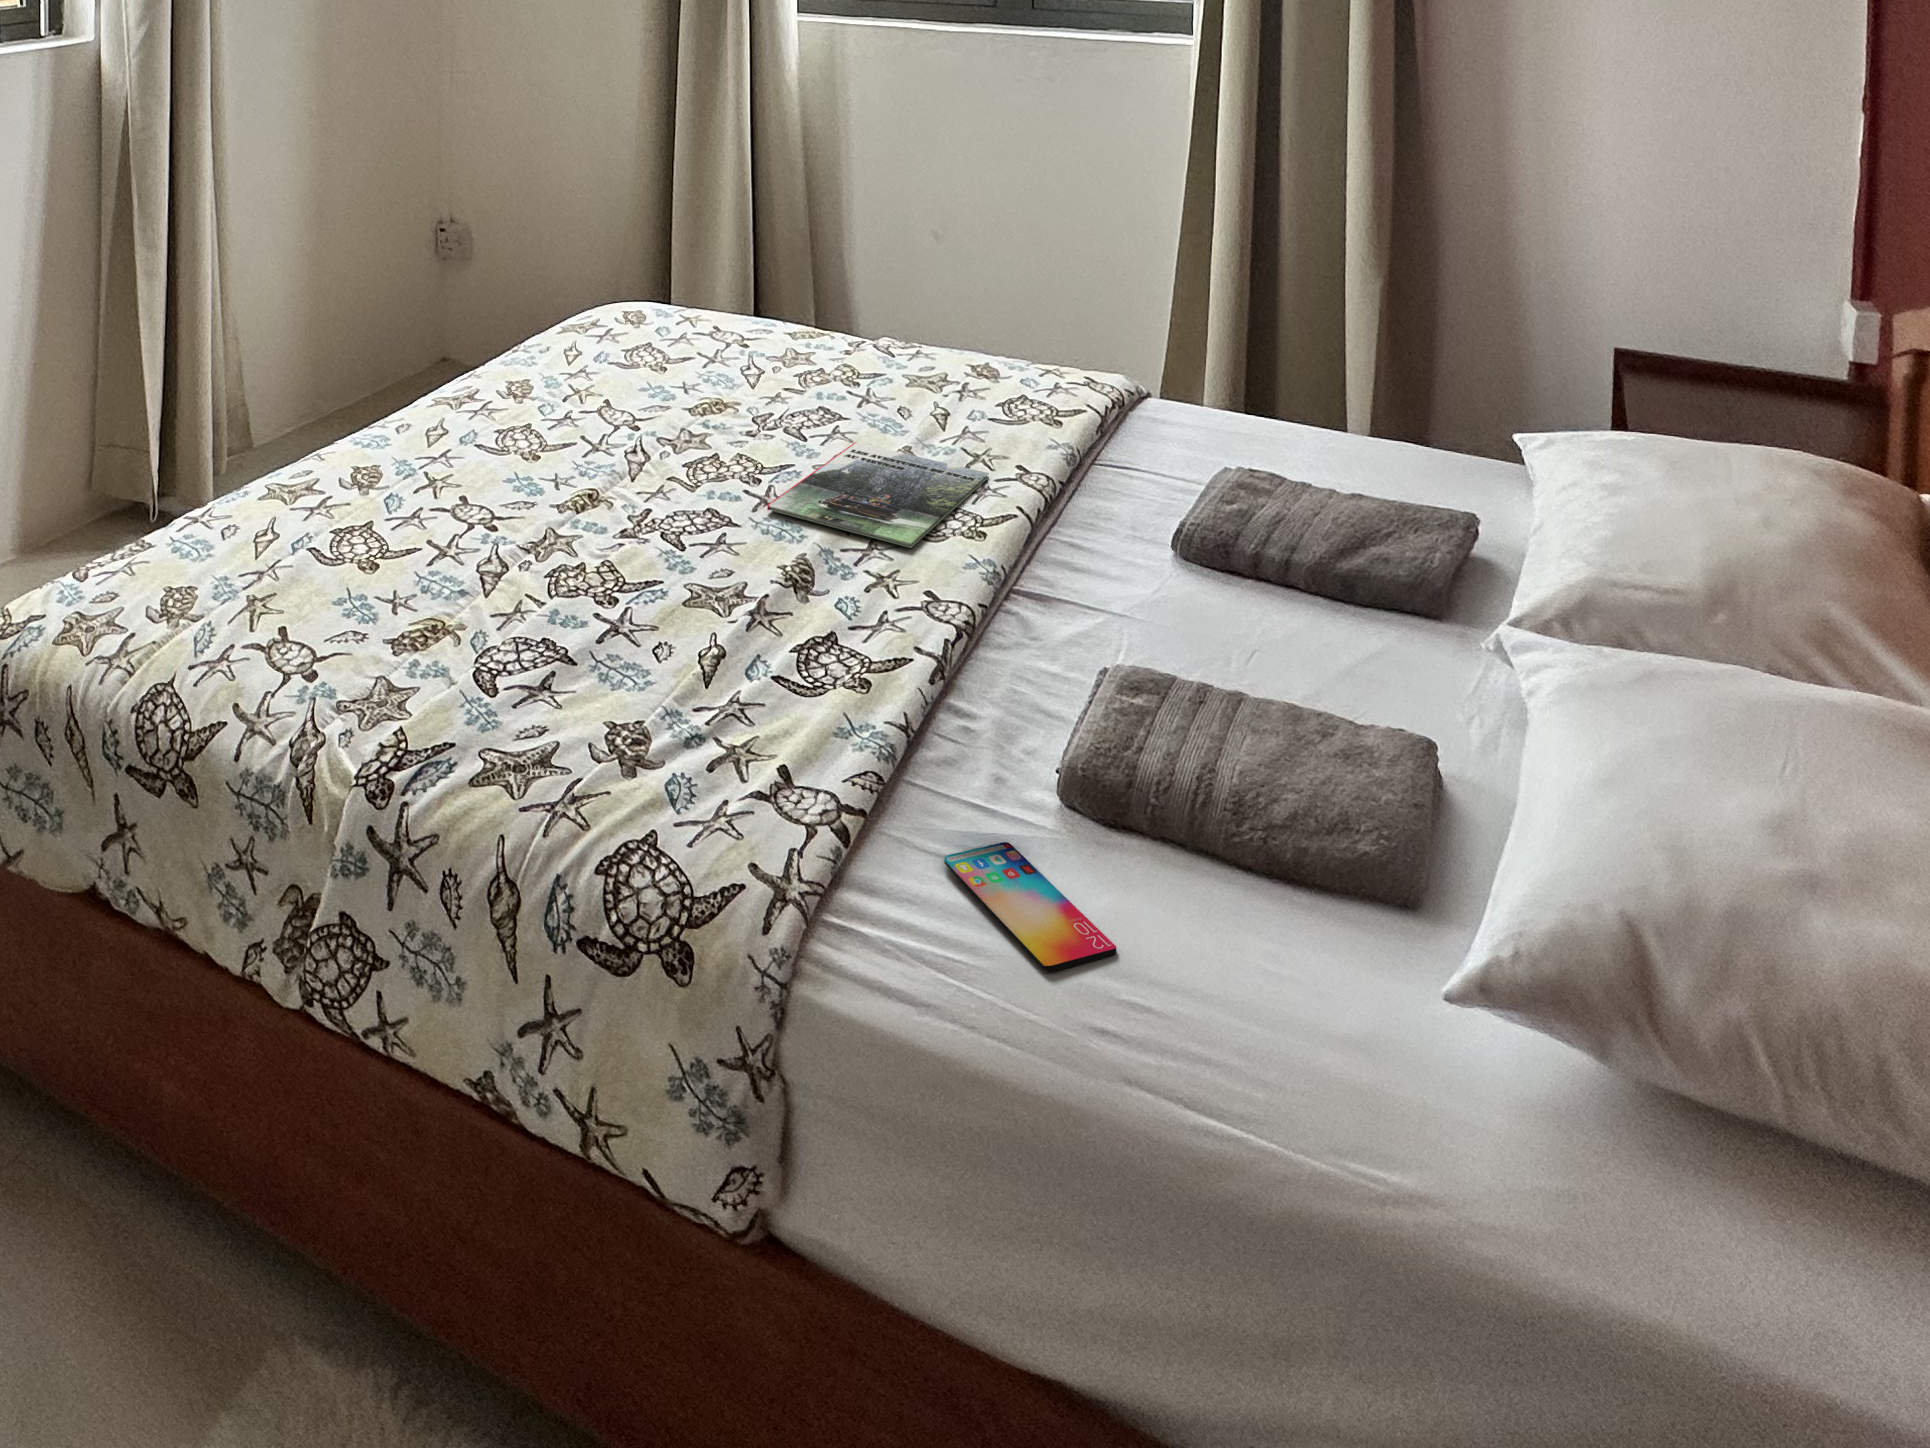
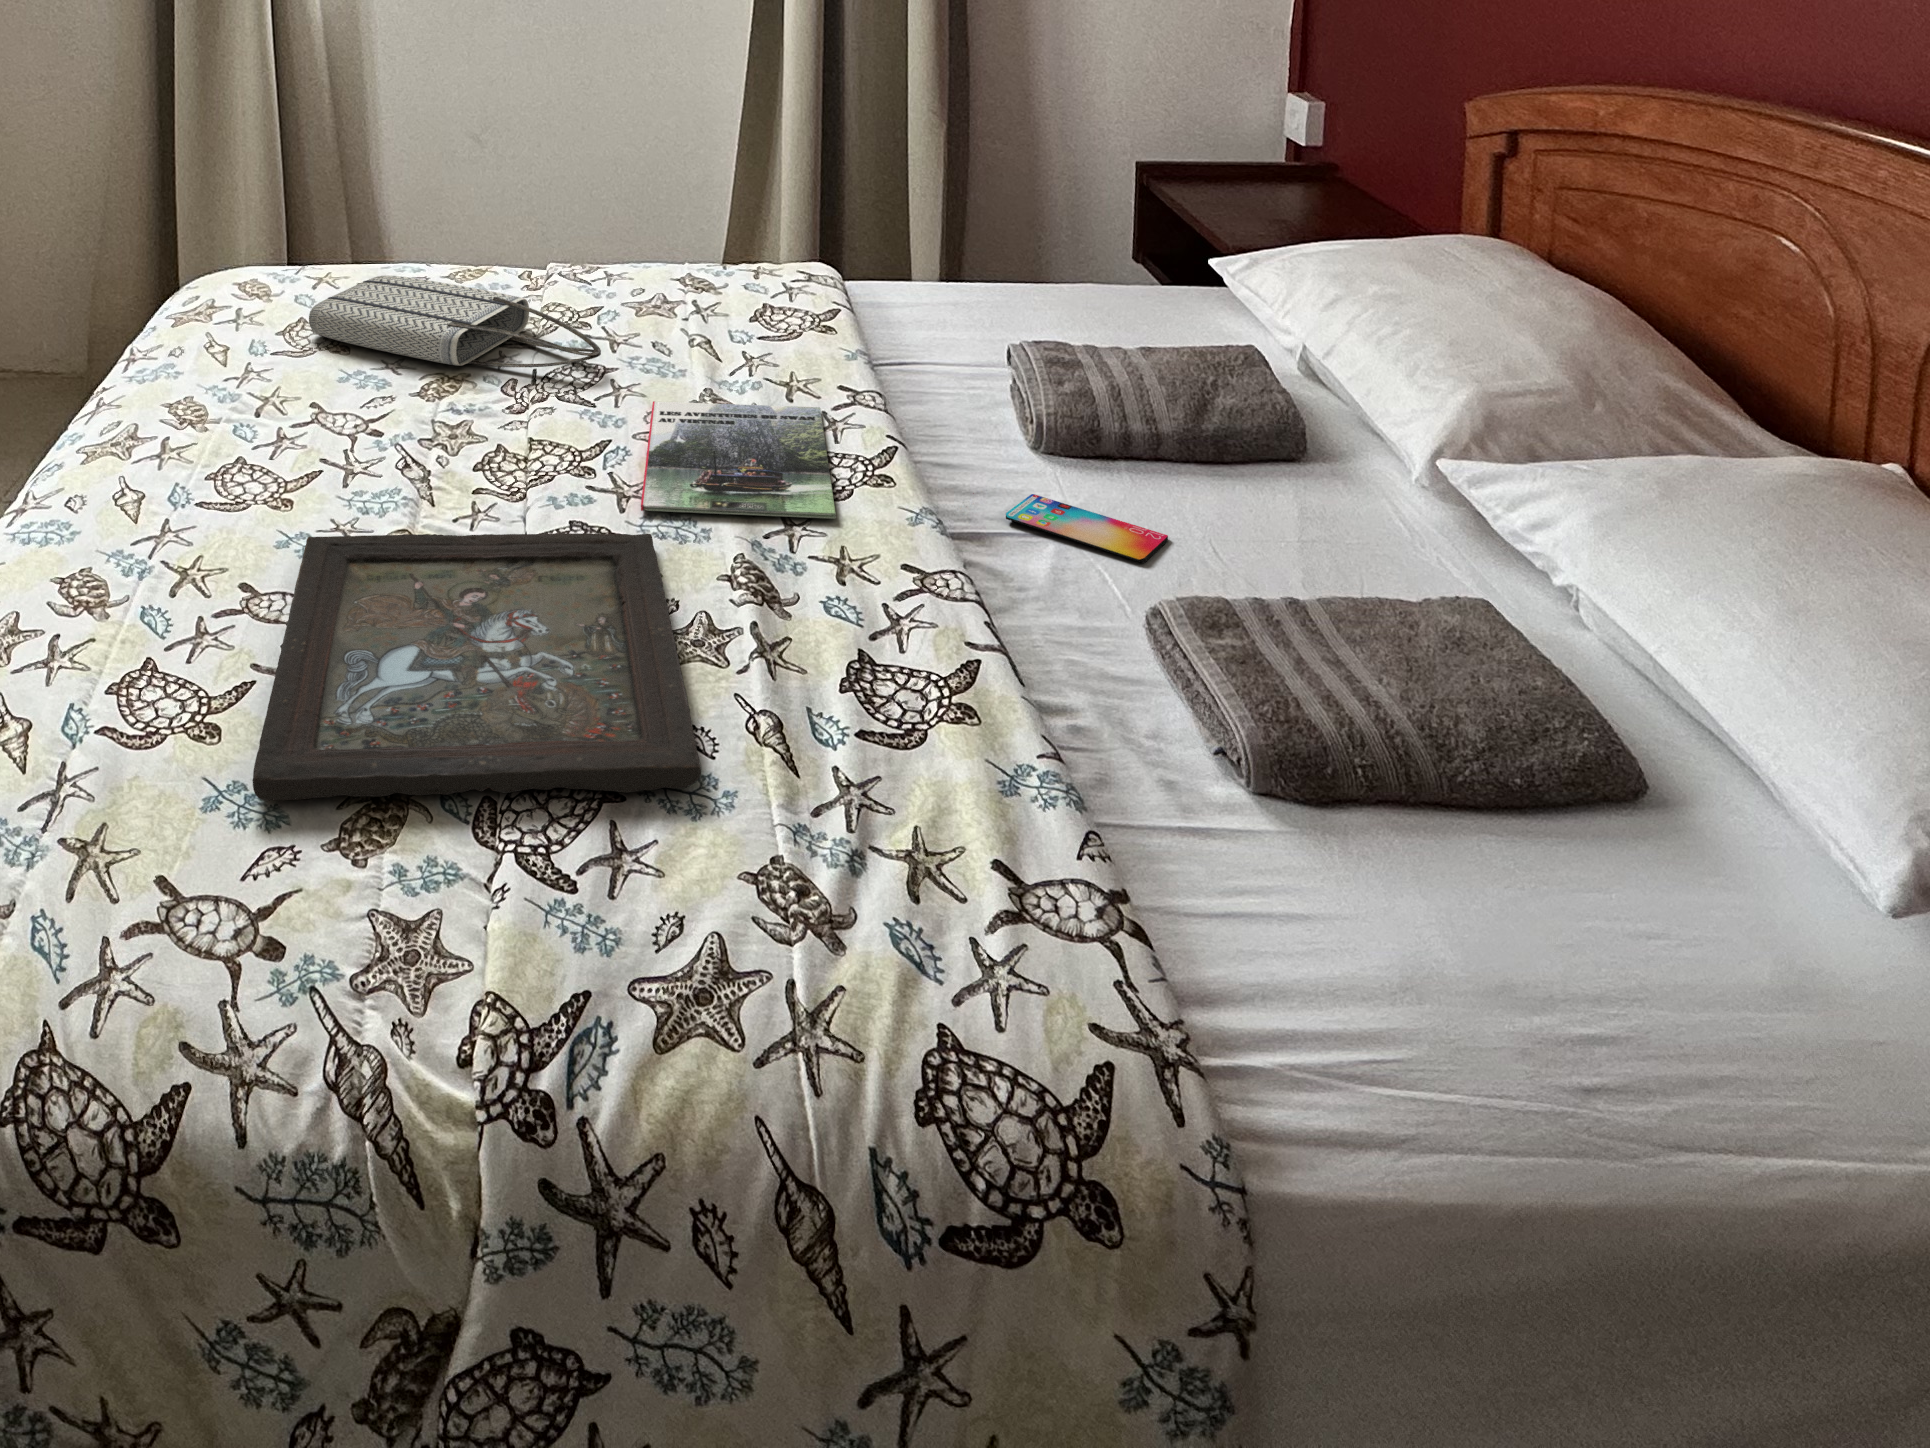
tote bag: none [645,315,840,402] -> present [309,275,601,367]
tray: none [360,472,753,668] -> present [253,533,701,801]
smartphone: present [944,842,1116,972] -> present [1006,494,1168,563]

